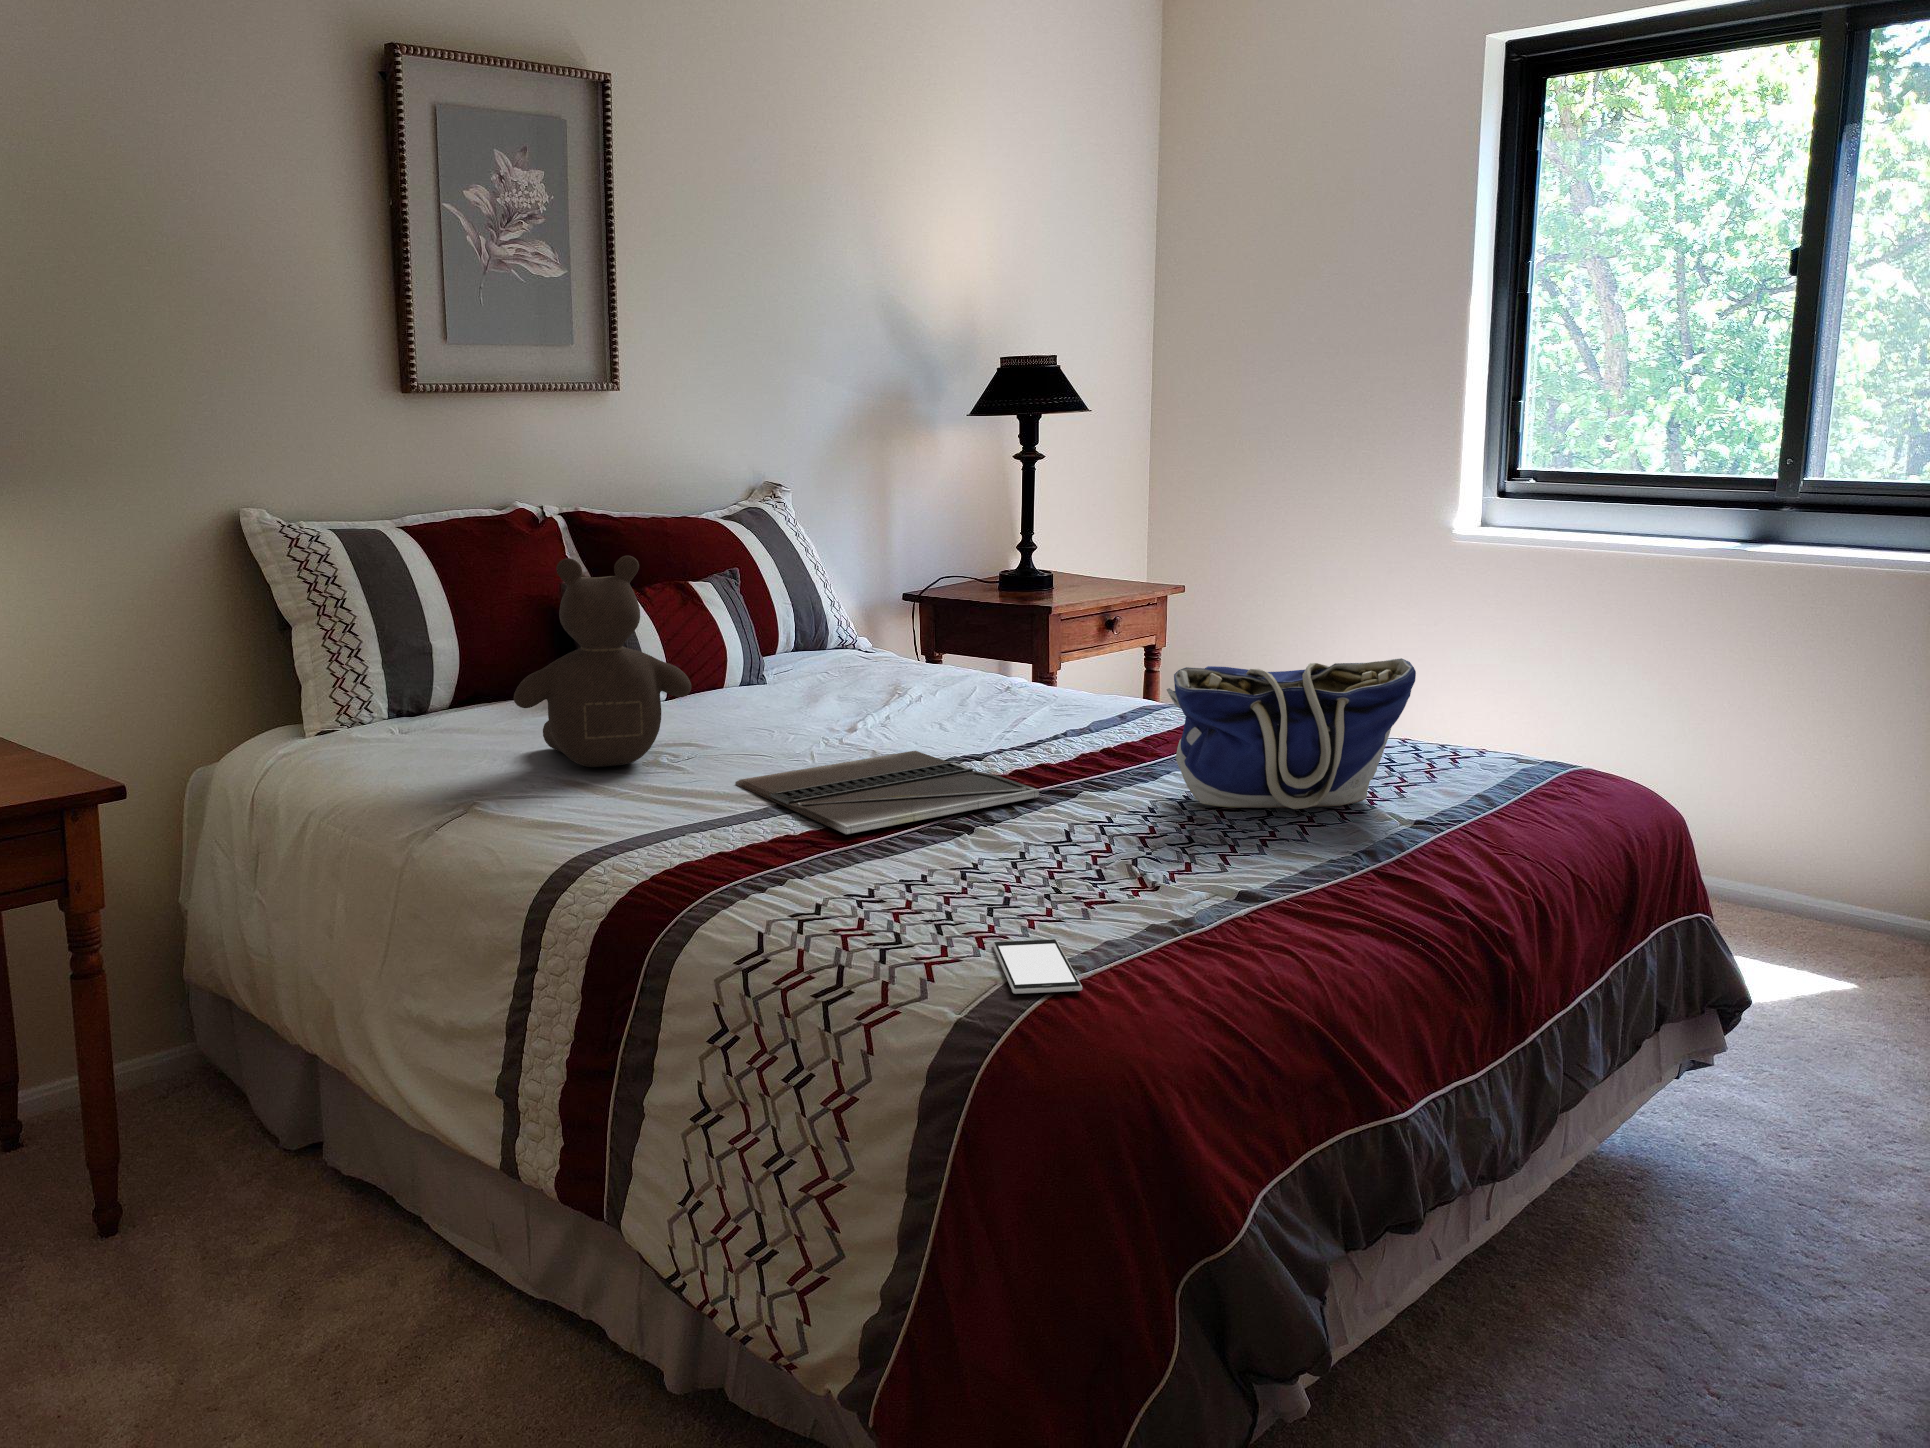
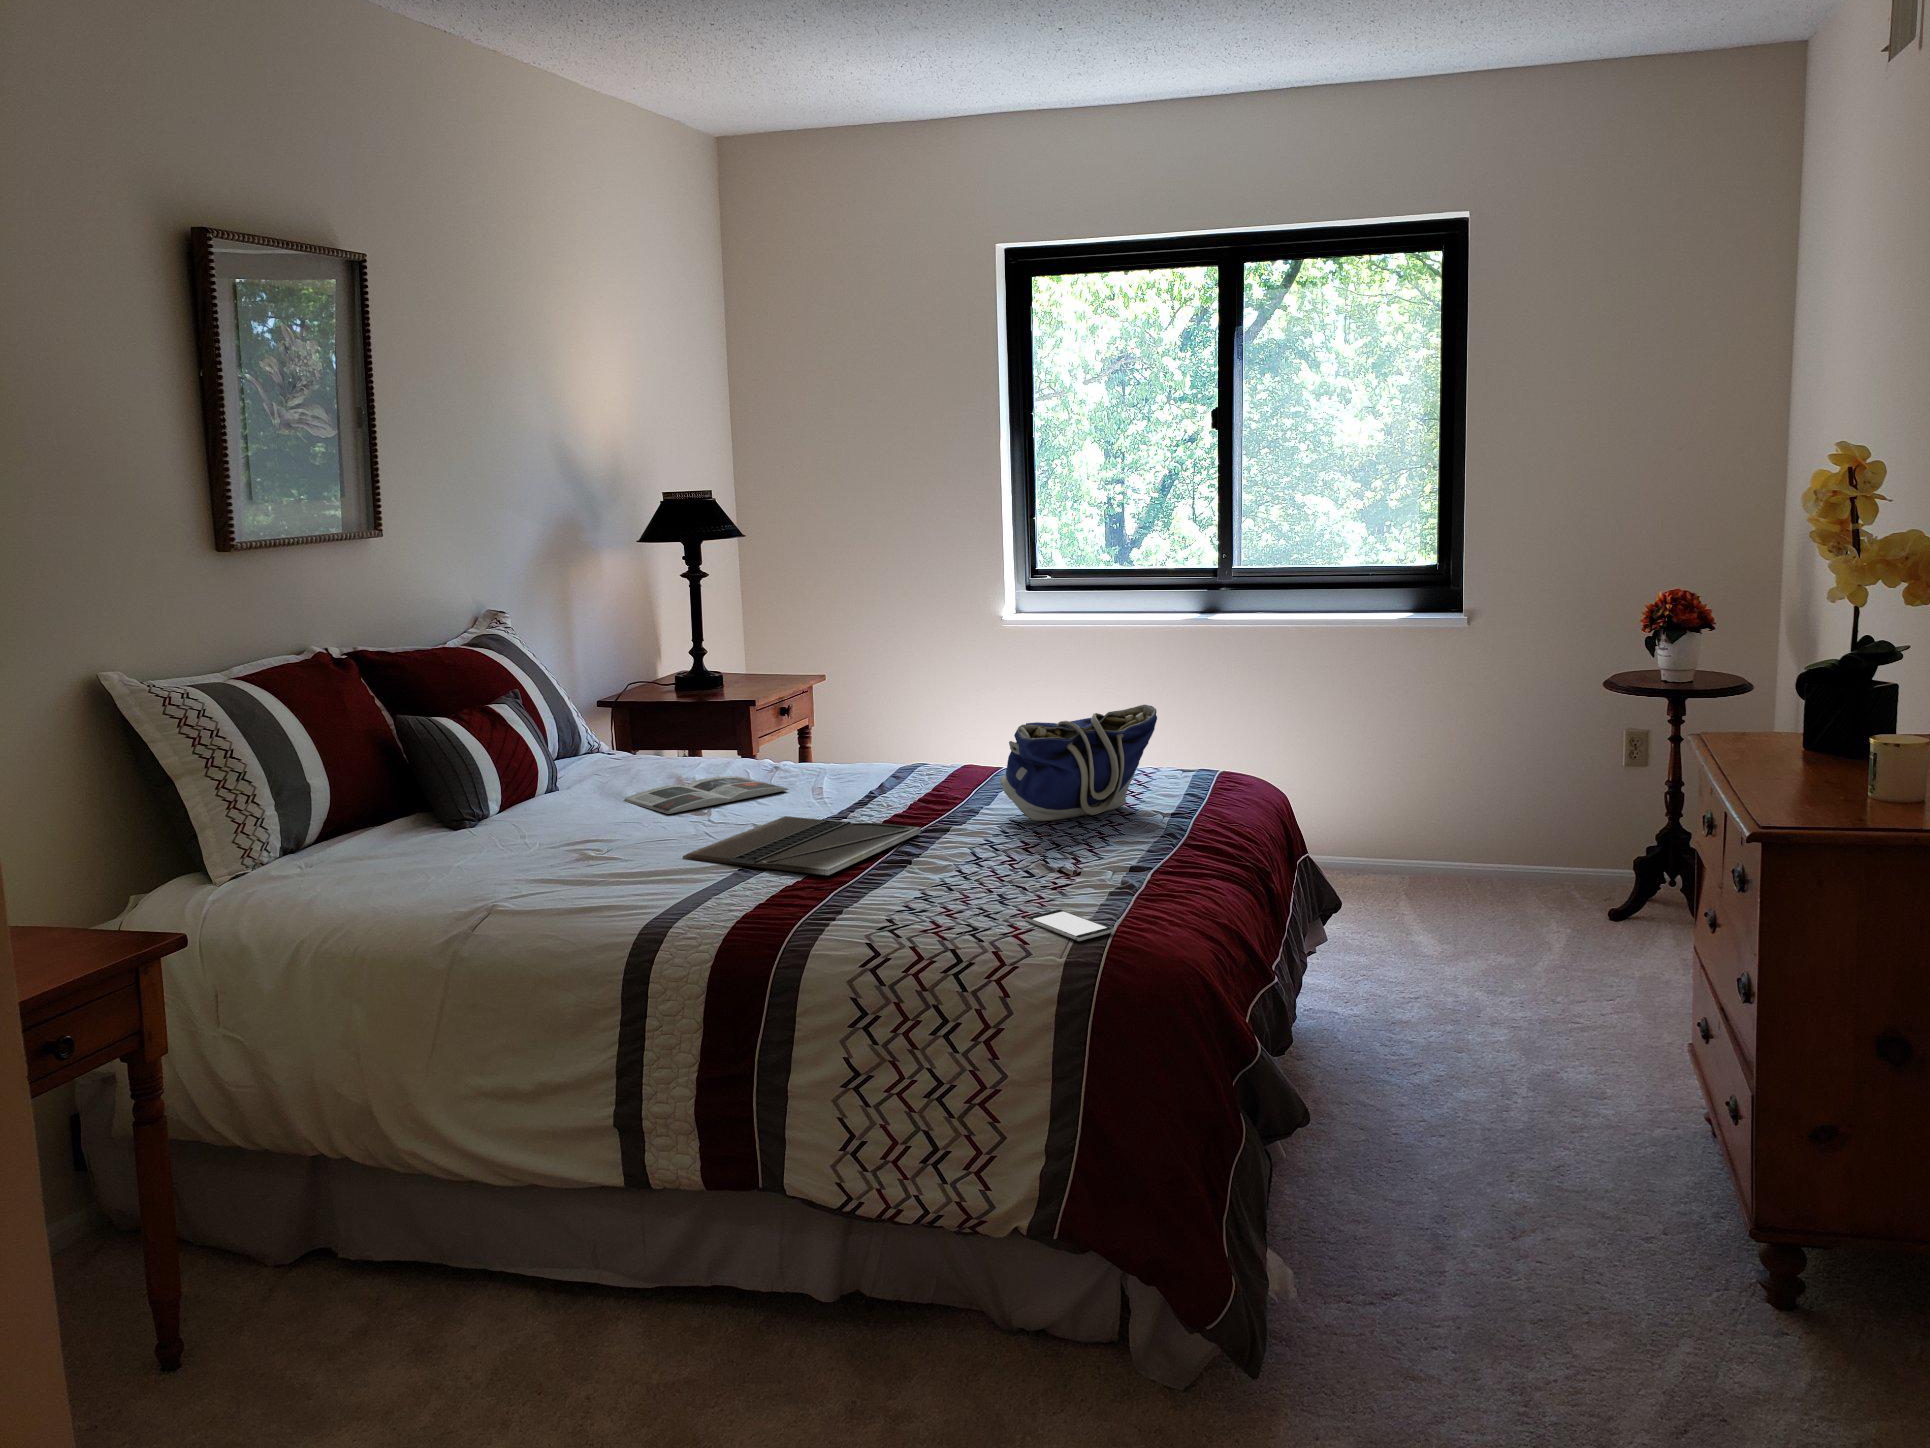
teddy bear: present [514,556,691,767] -> none [472,682,617,864]
magazine: none [784,692,970,729] -> present [624,776,789,814]

